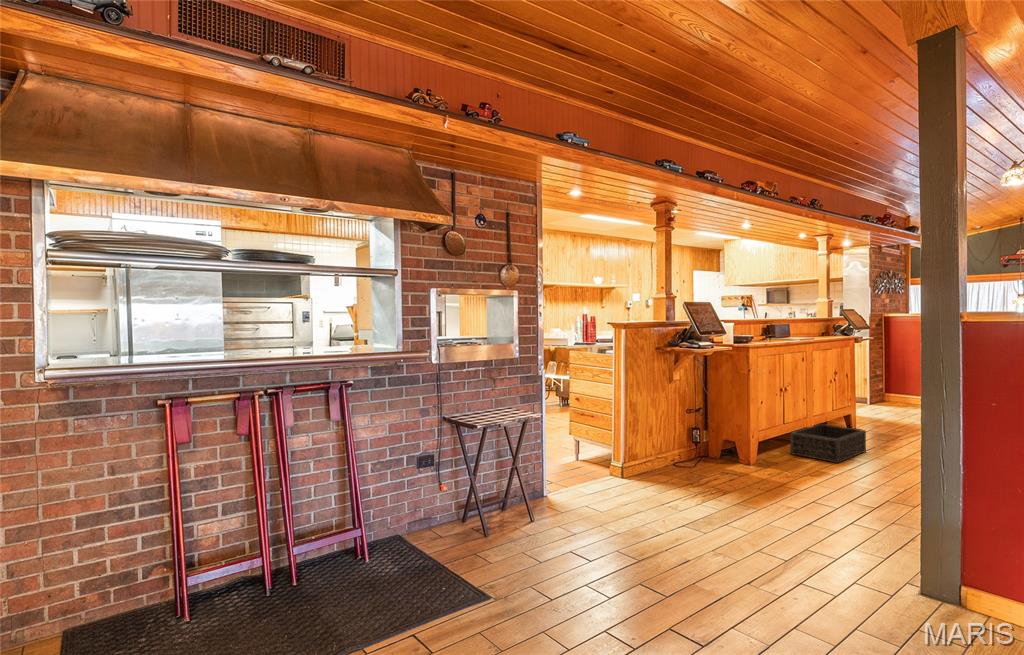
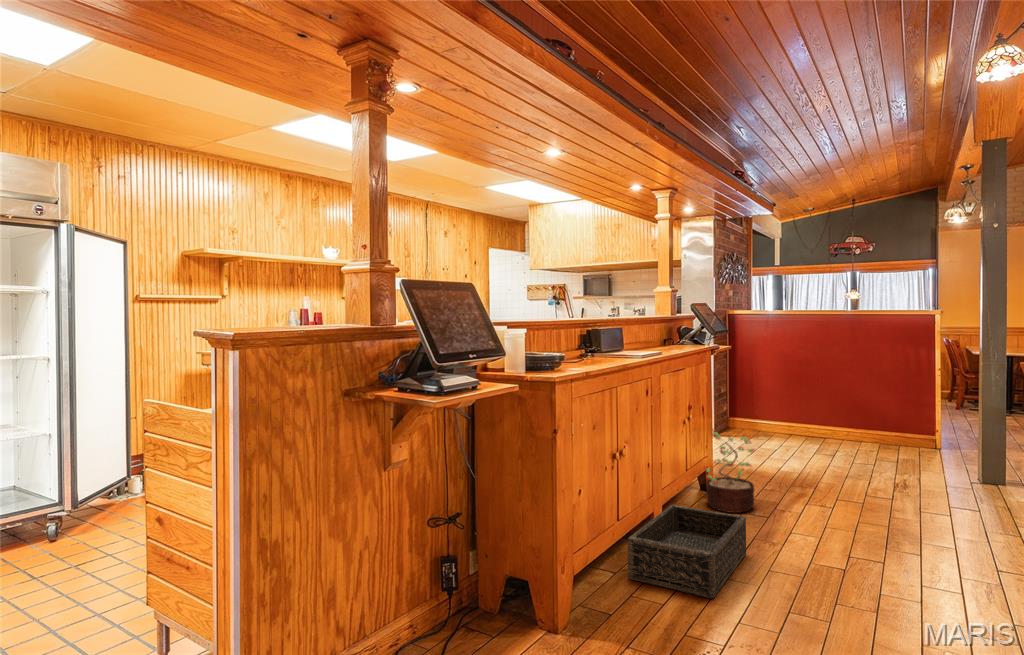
decorative plant: none [846,386,884,437] -> present [706,431,754,513]

